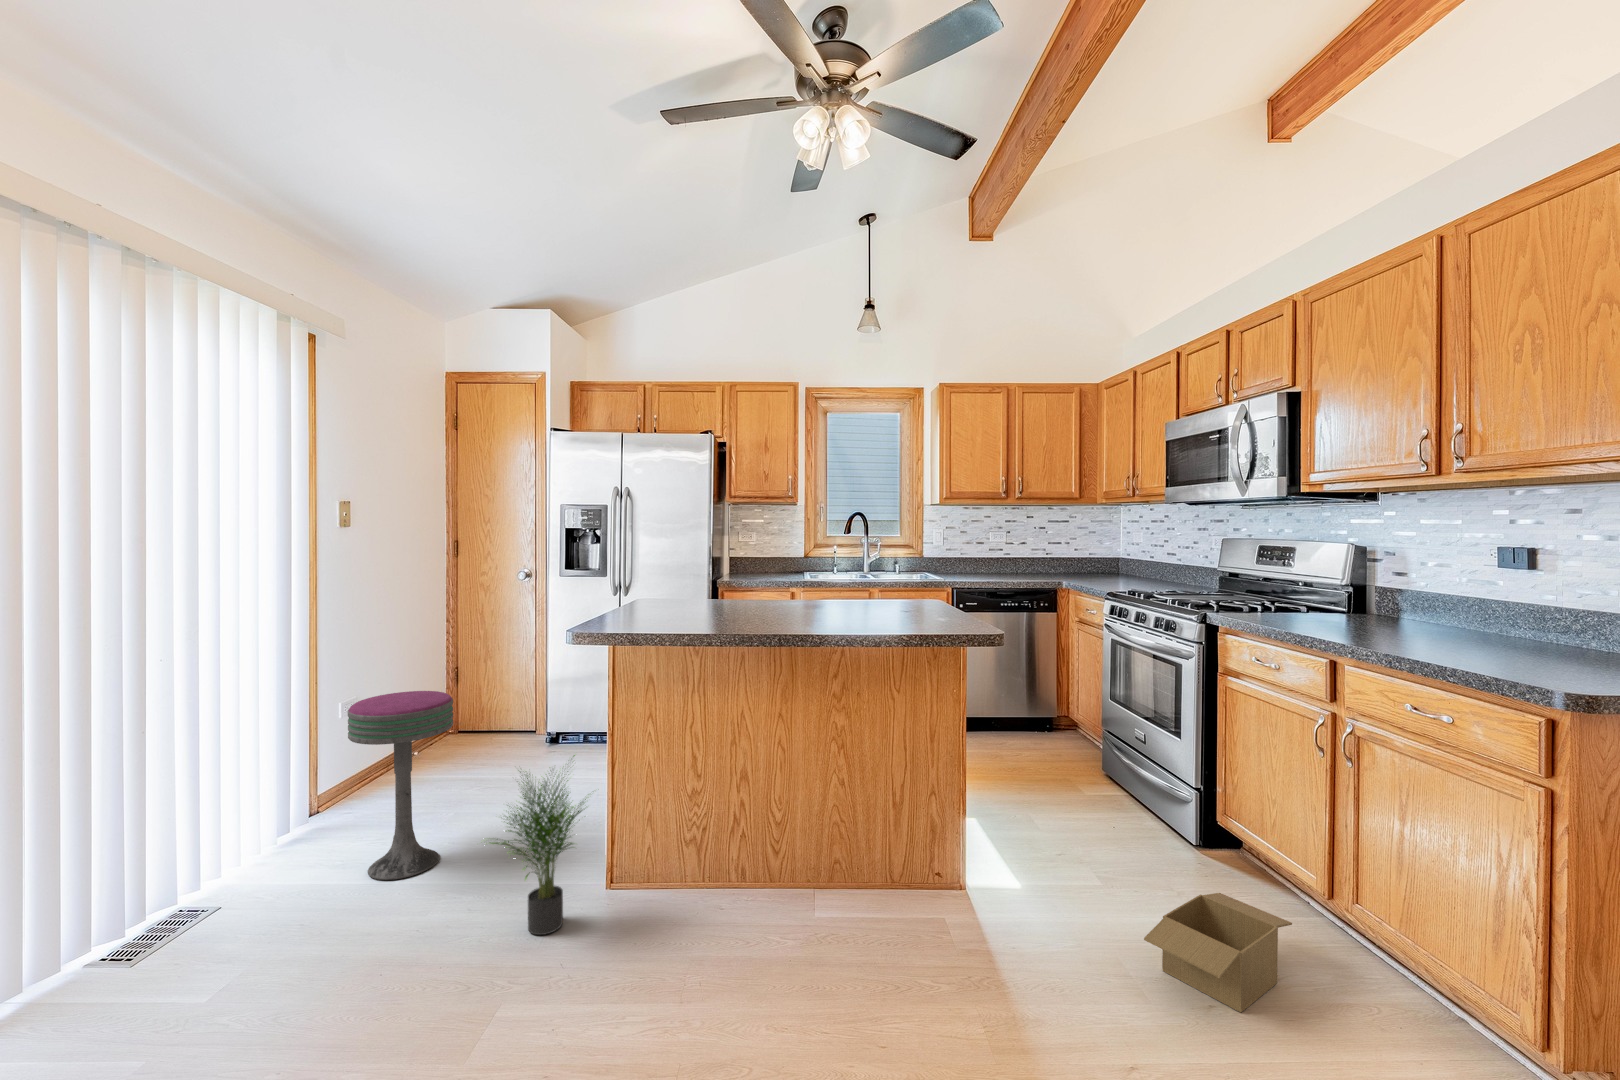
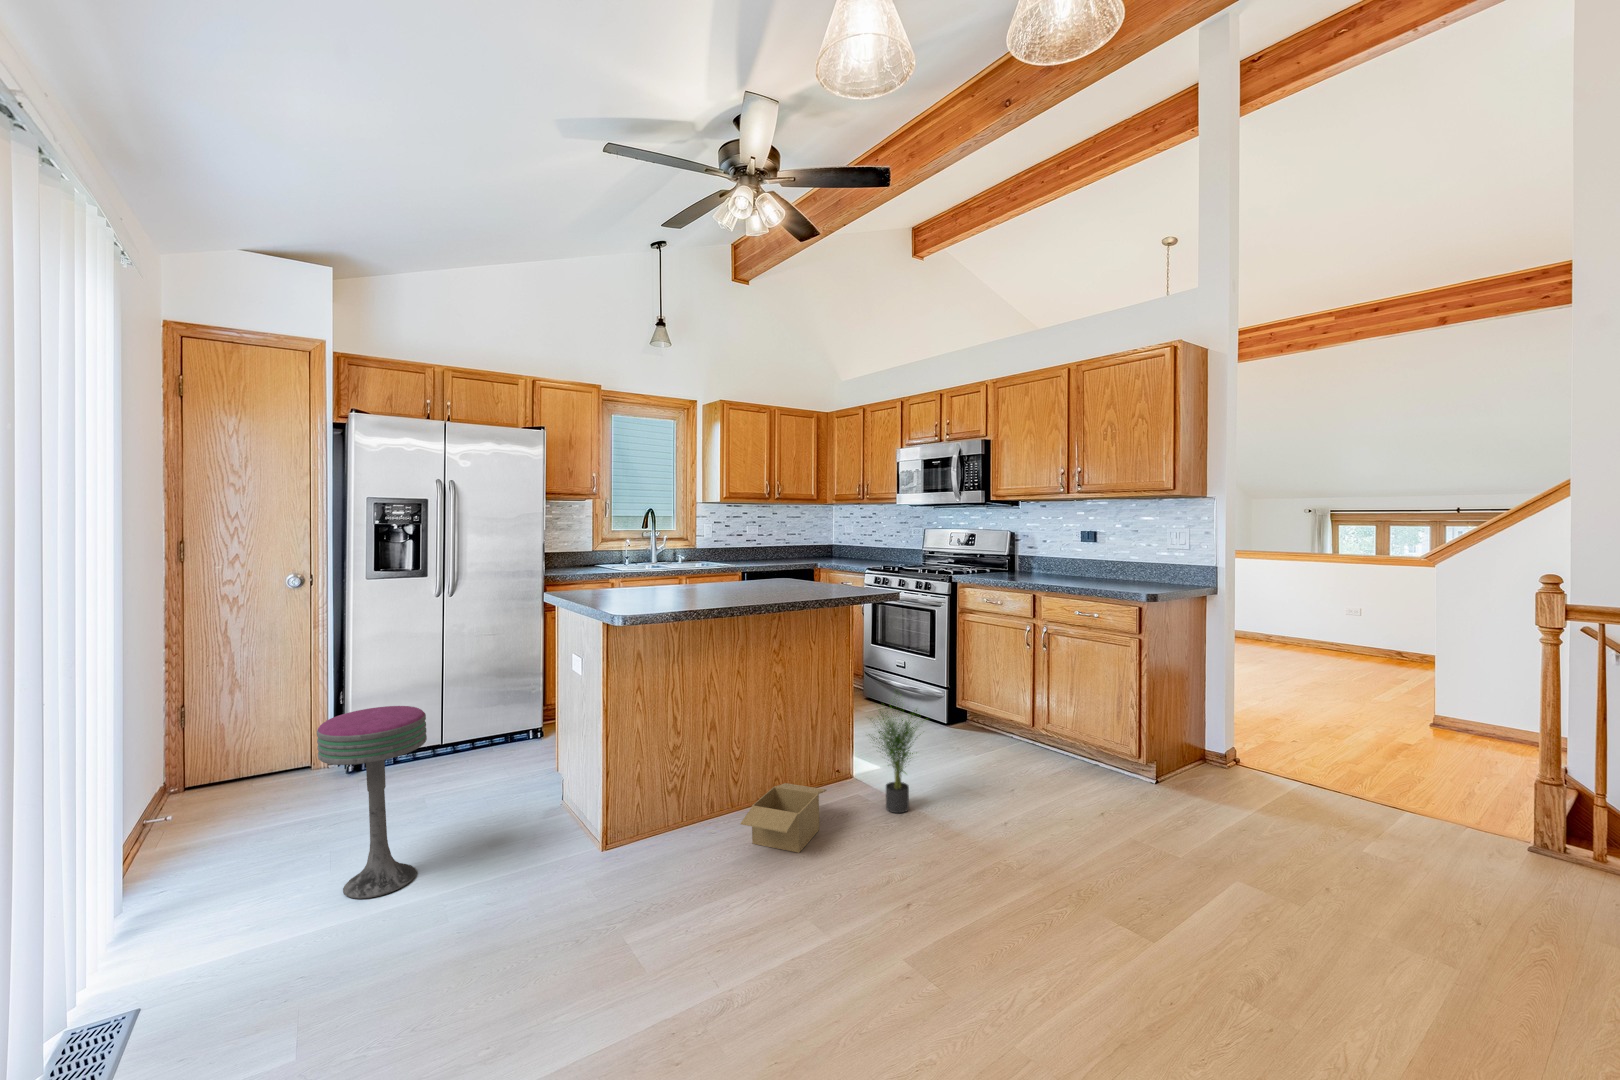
potted plant: present [489,755,586,935] -> present [872,710,921,813]
cardboard box: present [1144,893,1292,1012] -> present [741,783,827,853]

